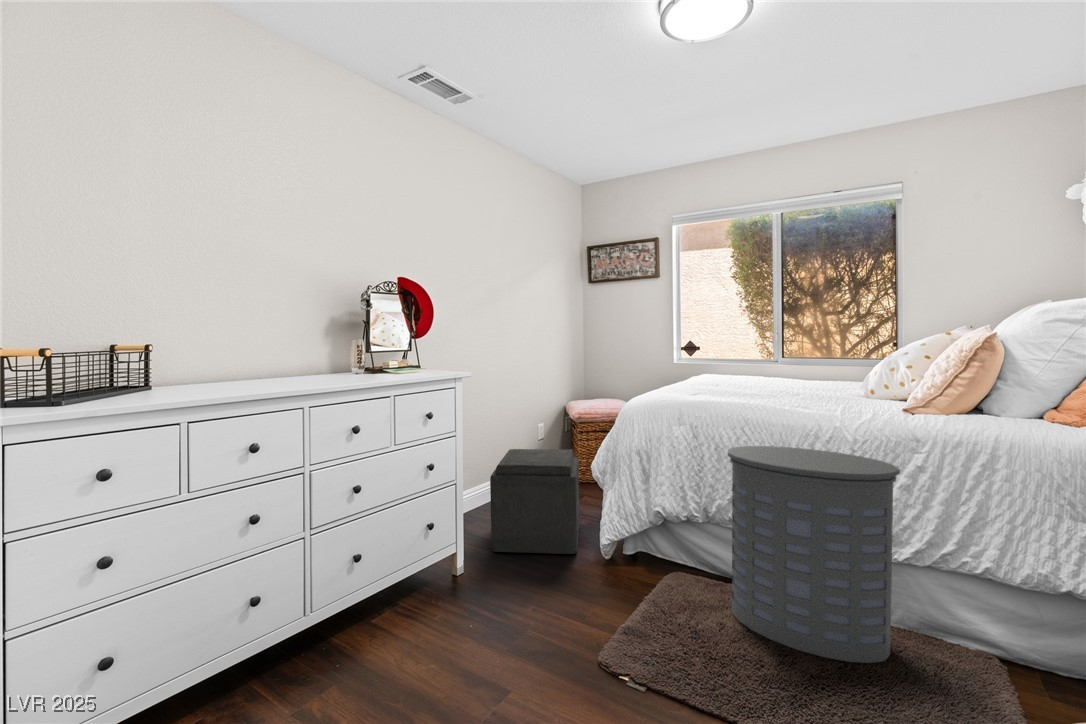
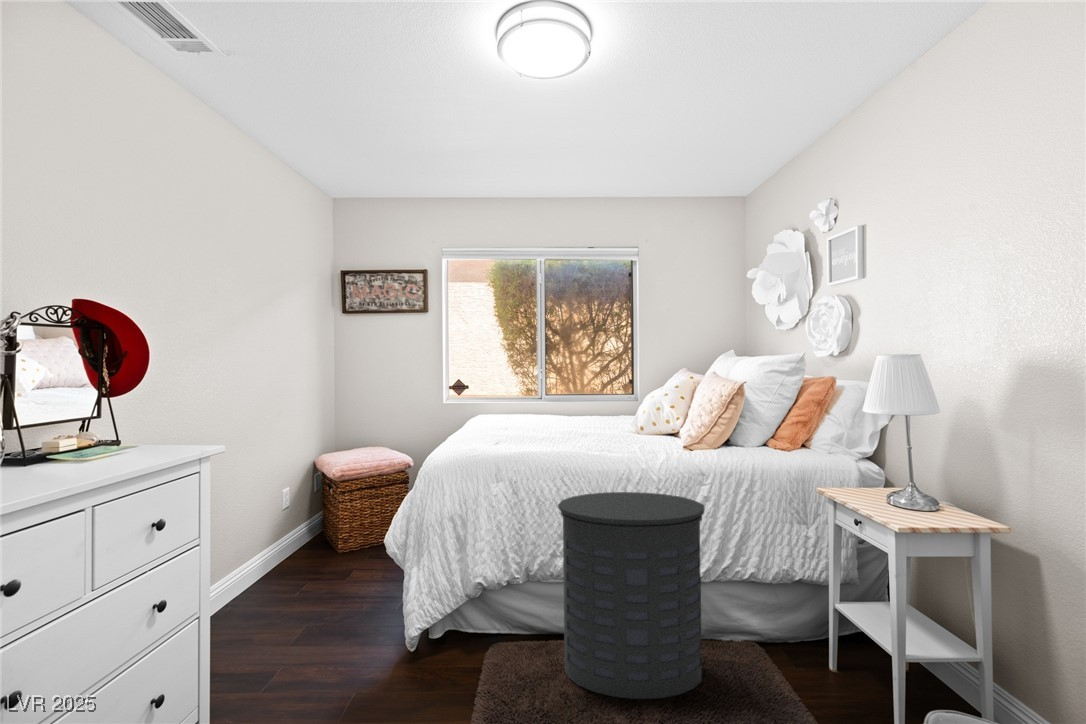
ottoman: present [490,449,579,554] -> none [246,521,374,692]

